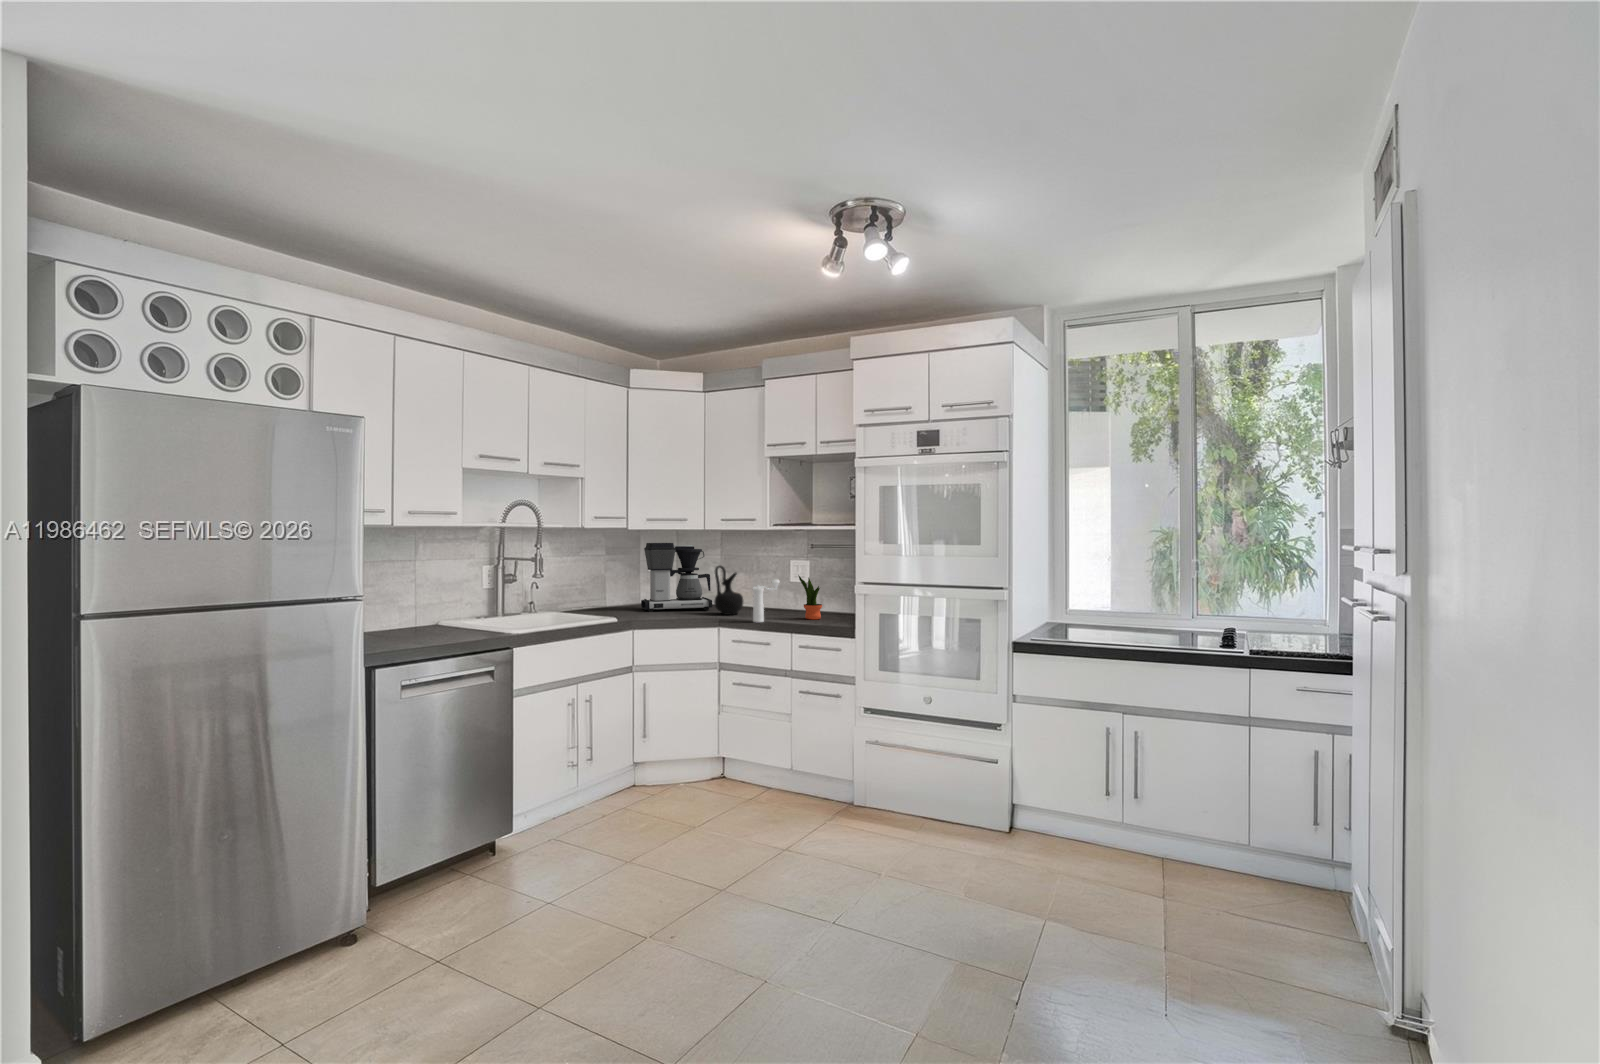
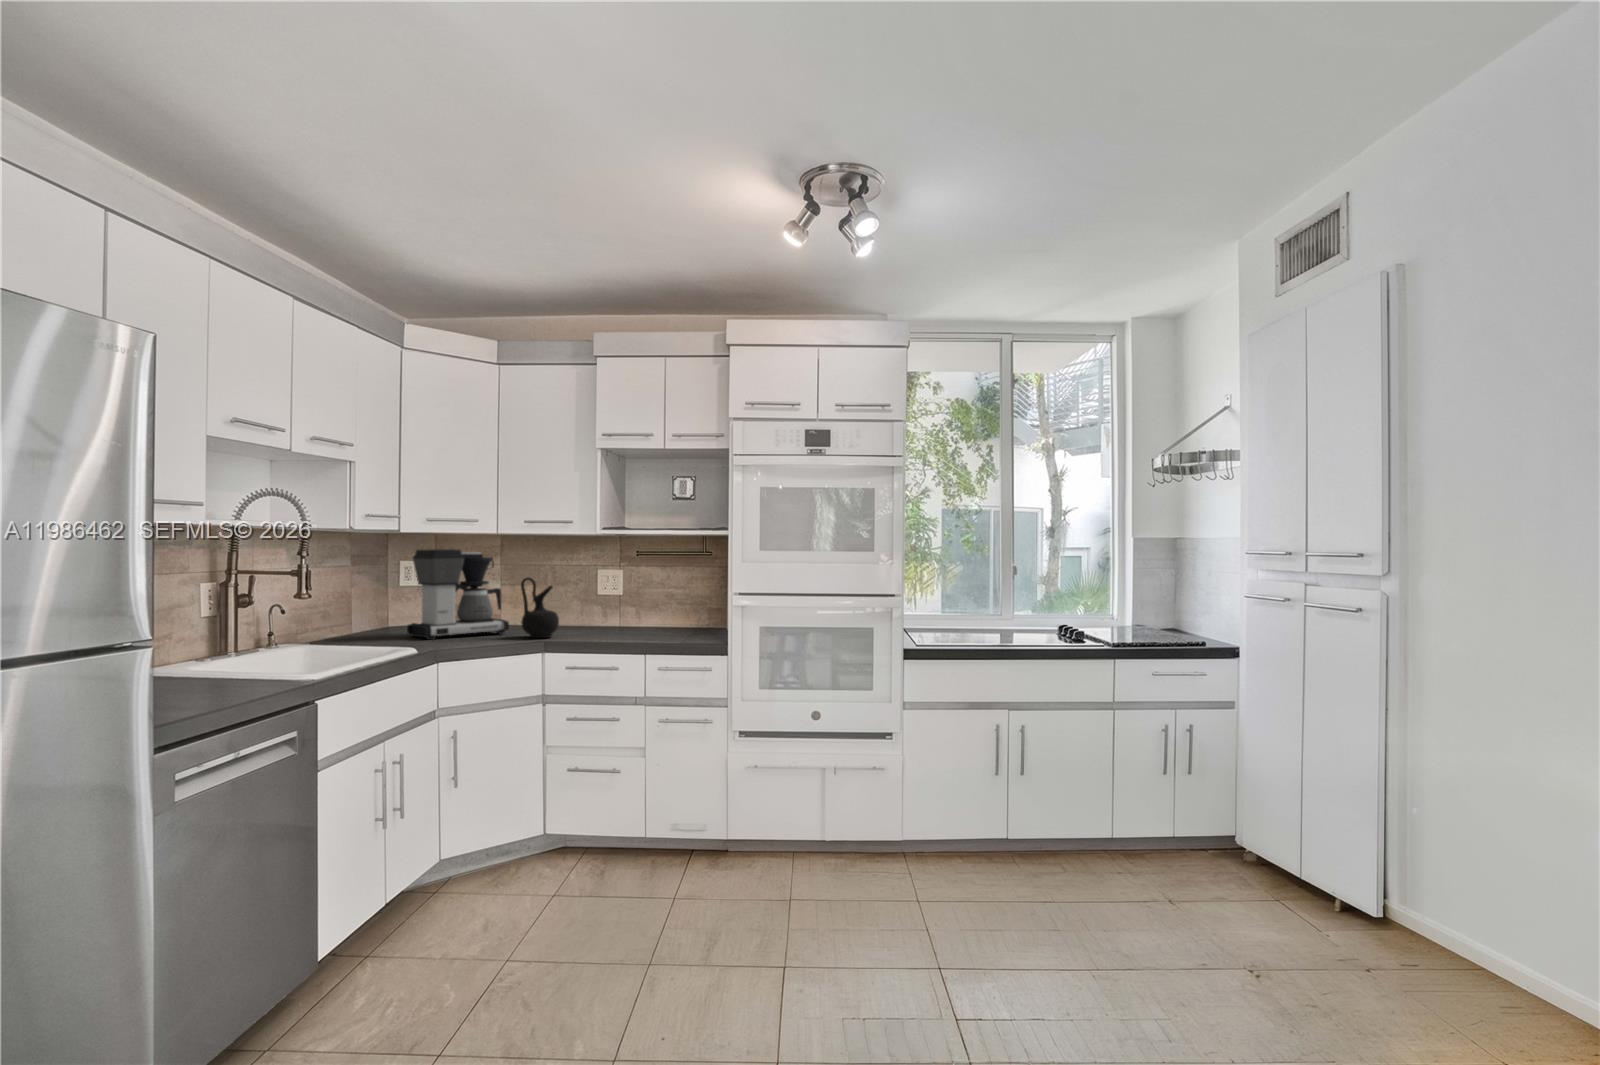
potted plant: present [798,575,822,619] -> none [637,586,661,638]
pepper mill: present [753,579,779,622] -> none [593,593,621,645]

